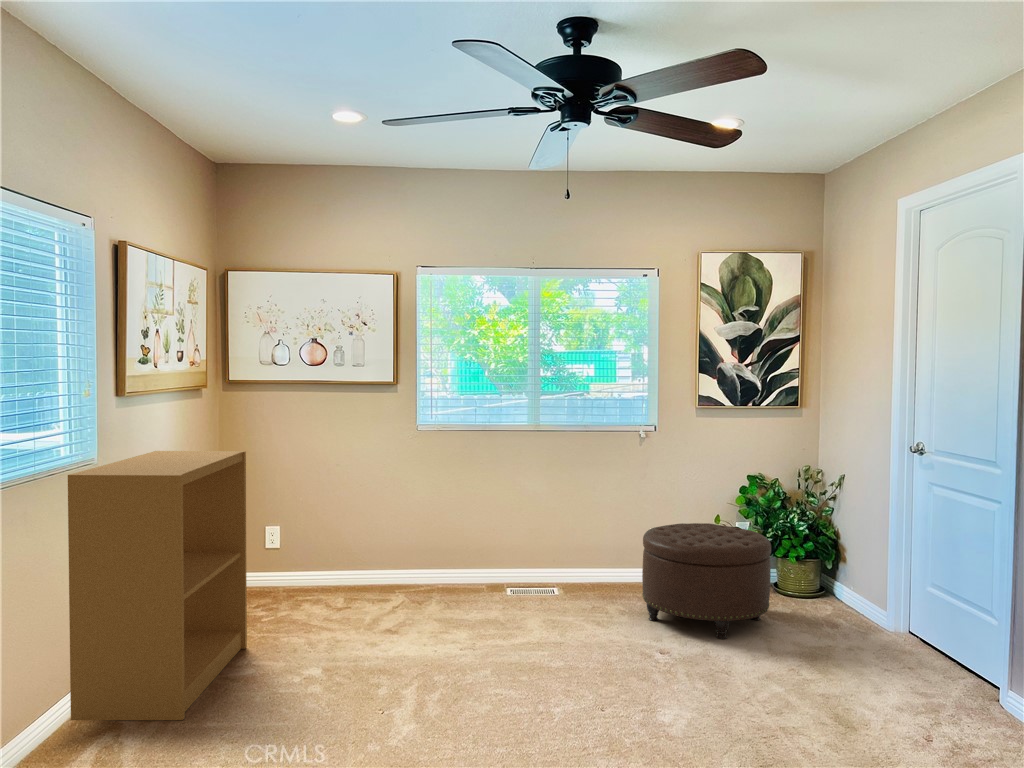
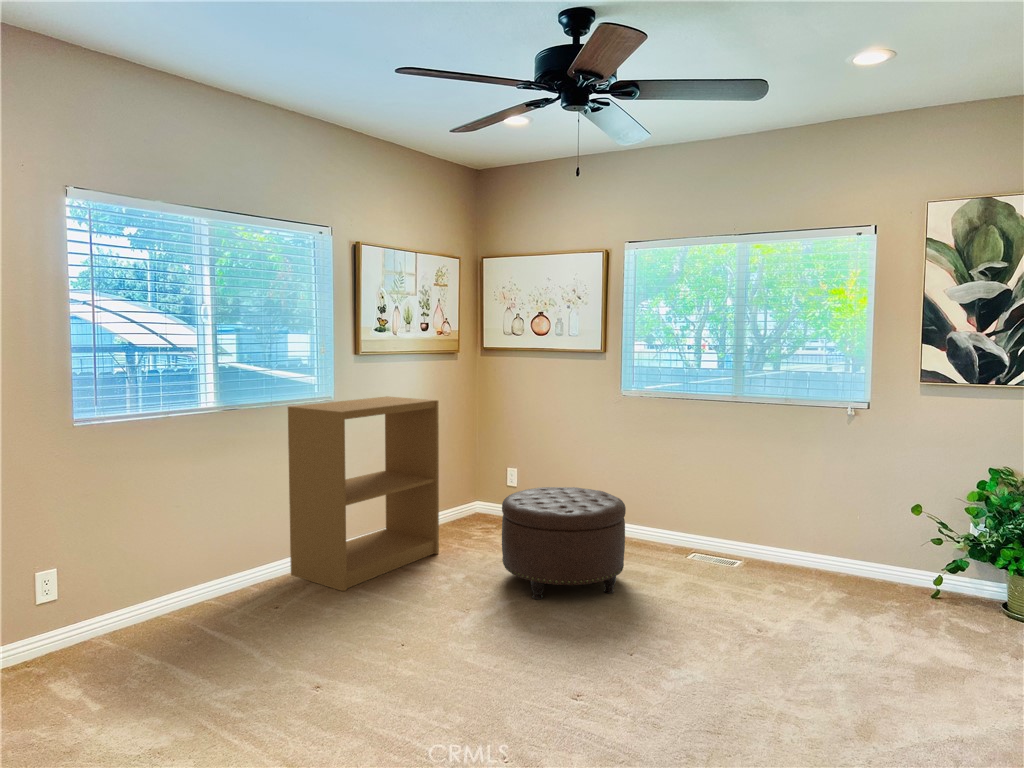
ottoman: present [642,523,771,639] -> present [502,487,626,599]

